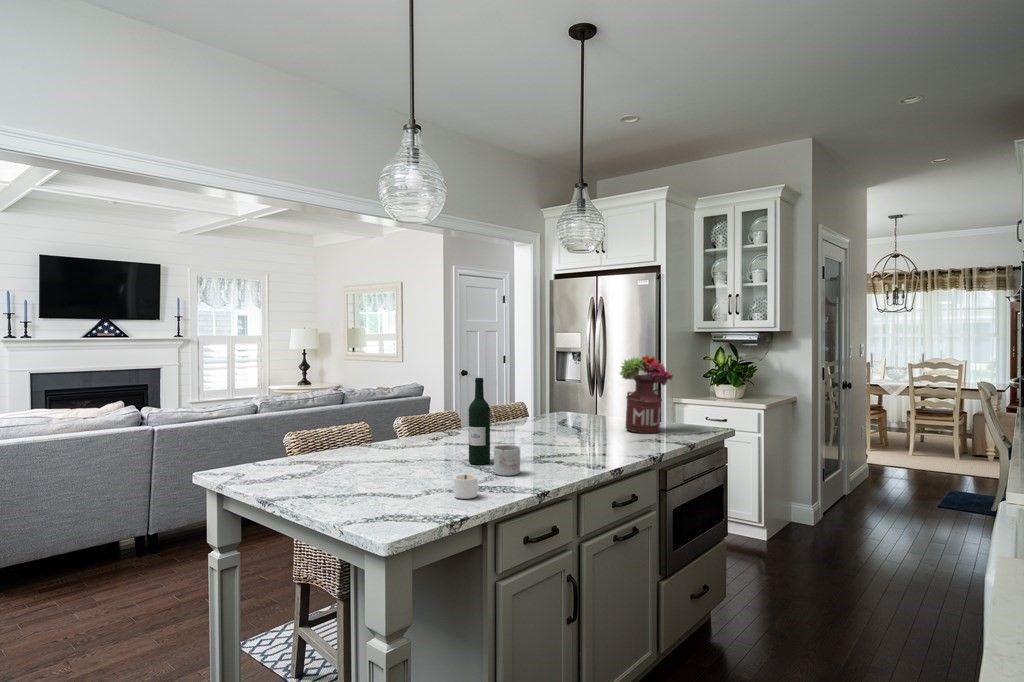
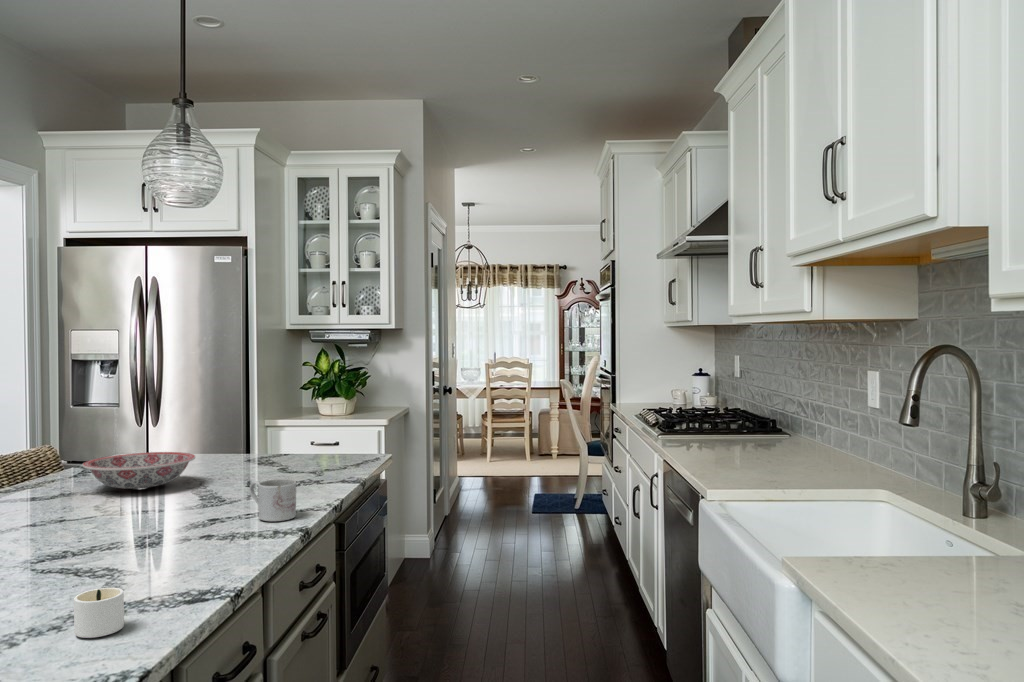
flower arrangement: present [620,355,673,433] -> none [249,360,327,473]
wine bottle: present [469,378,490,465] -> none [36,408,82,567]
ceramic bowl: none [521,410,584,431] -> present [82,452,195,489]
mug: present [494,445,520,476] -> present [249,479,296,521]

